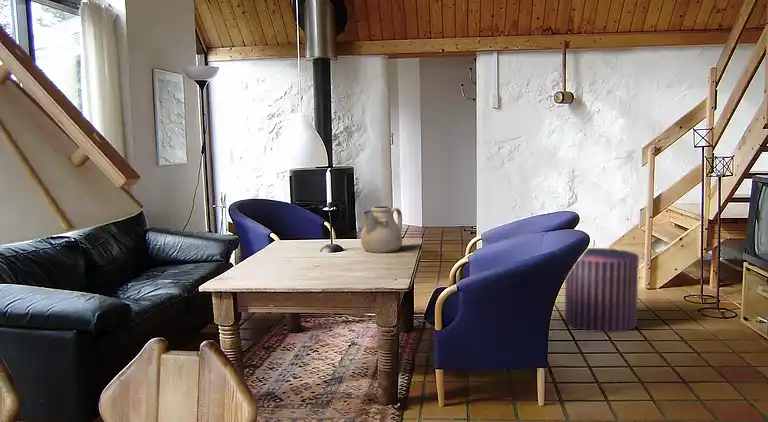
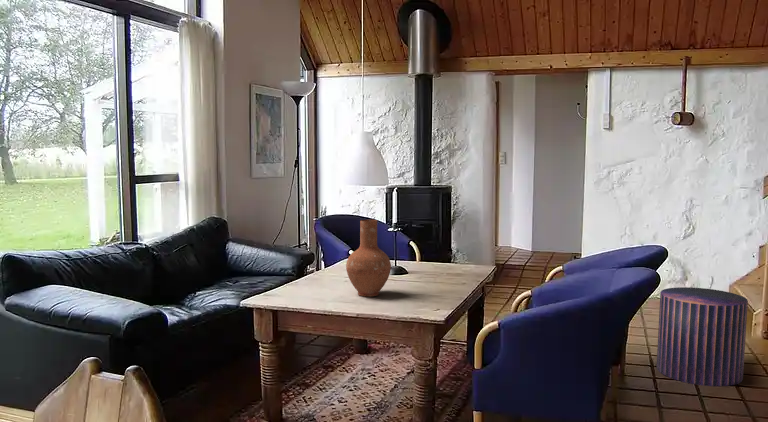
vase: none [299,200,342,274] -> present [346,219,391,297]
teapot: present [361,206,402,253] -> none [424,228,471,278]

